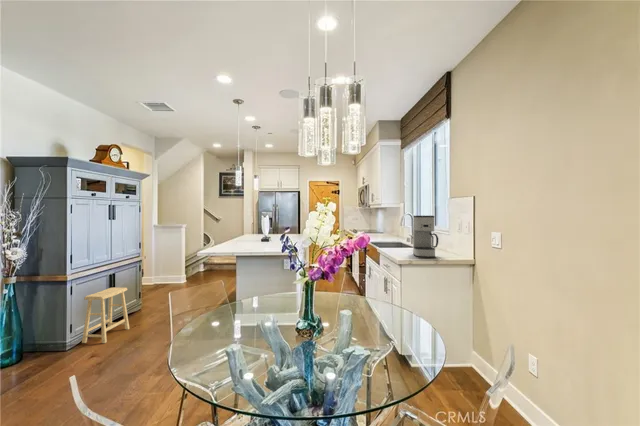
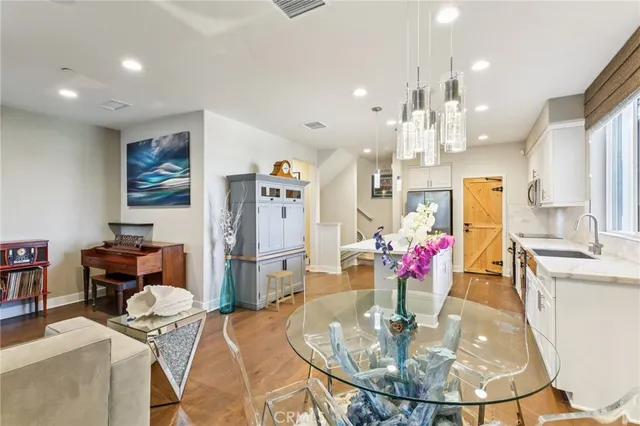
coffee maker: present [413,216,438,257] -> none [581,218,622,273]

